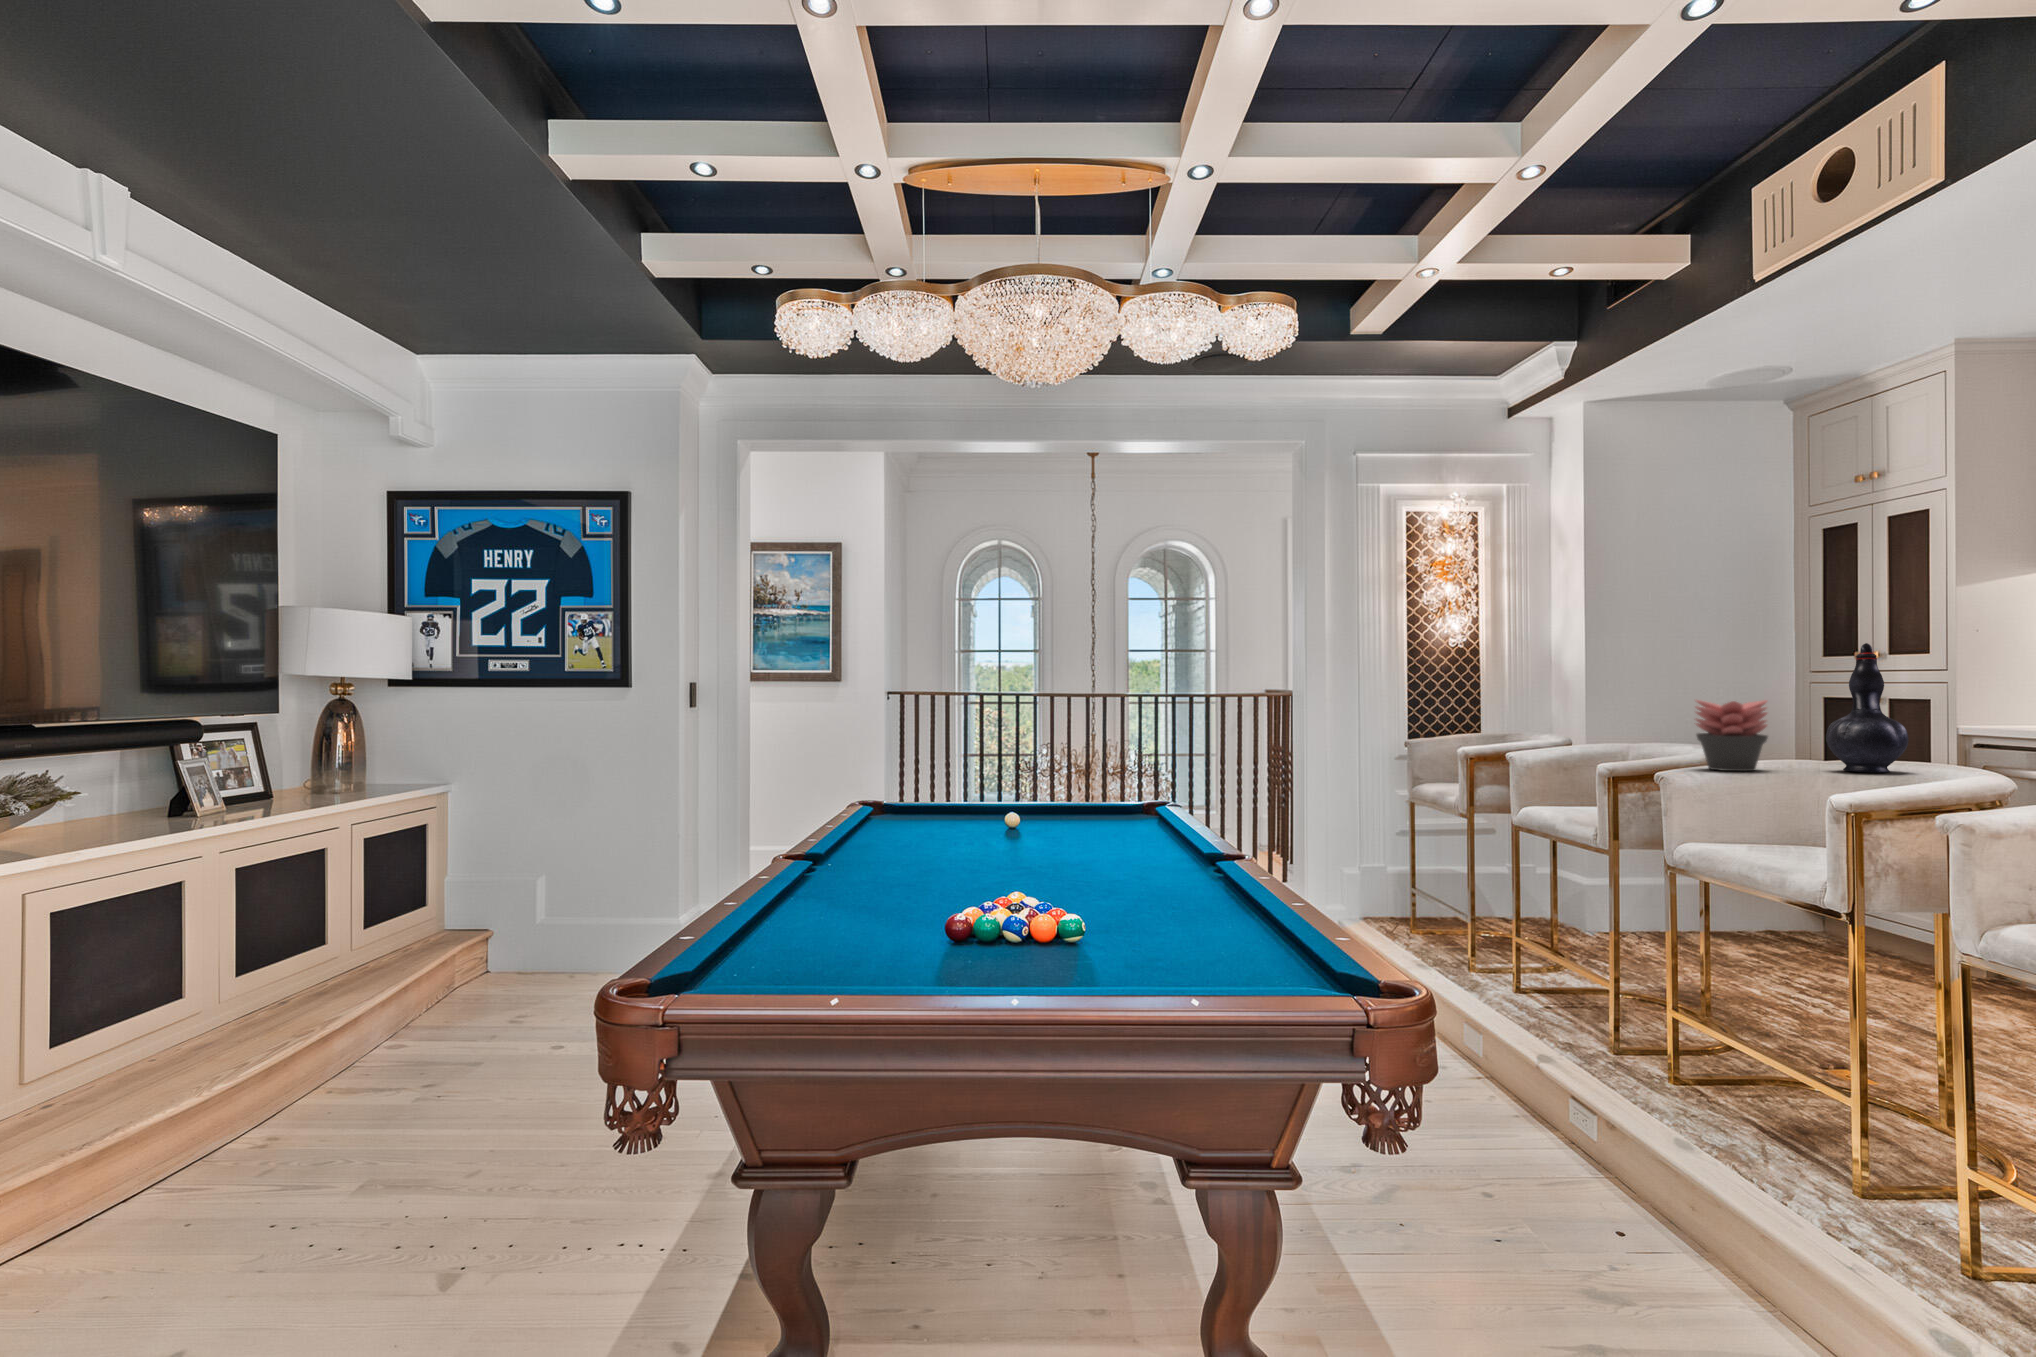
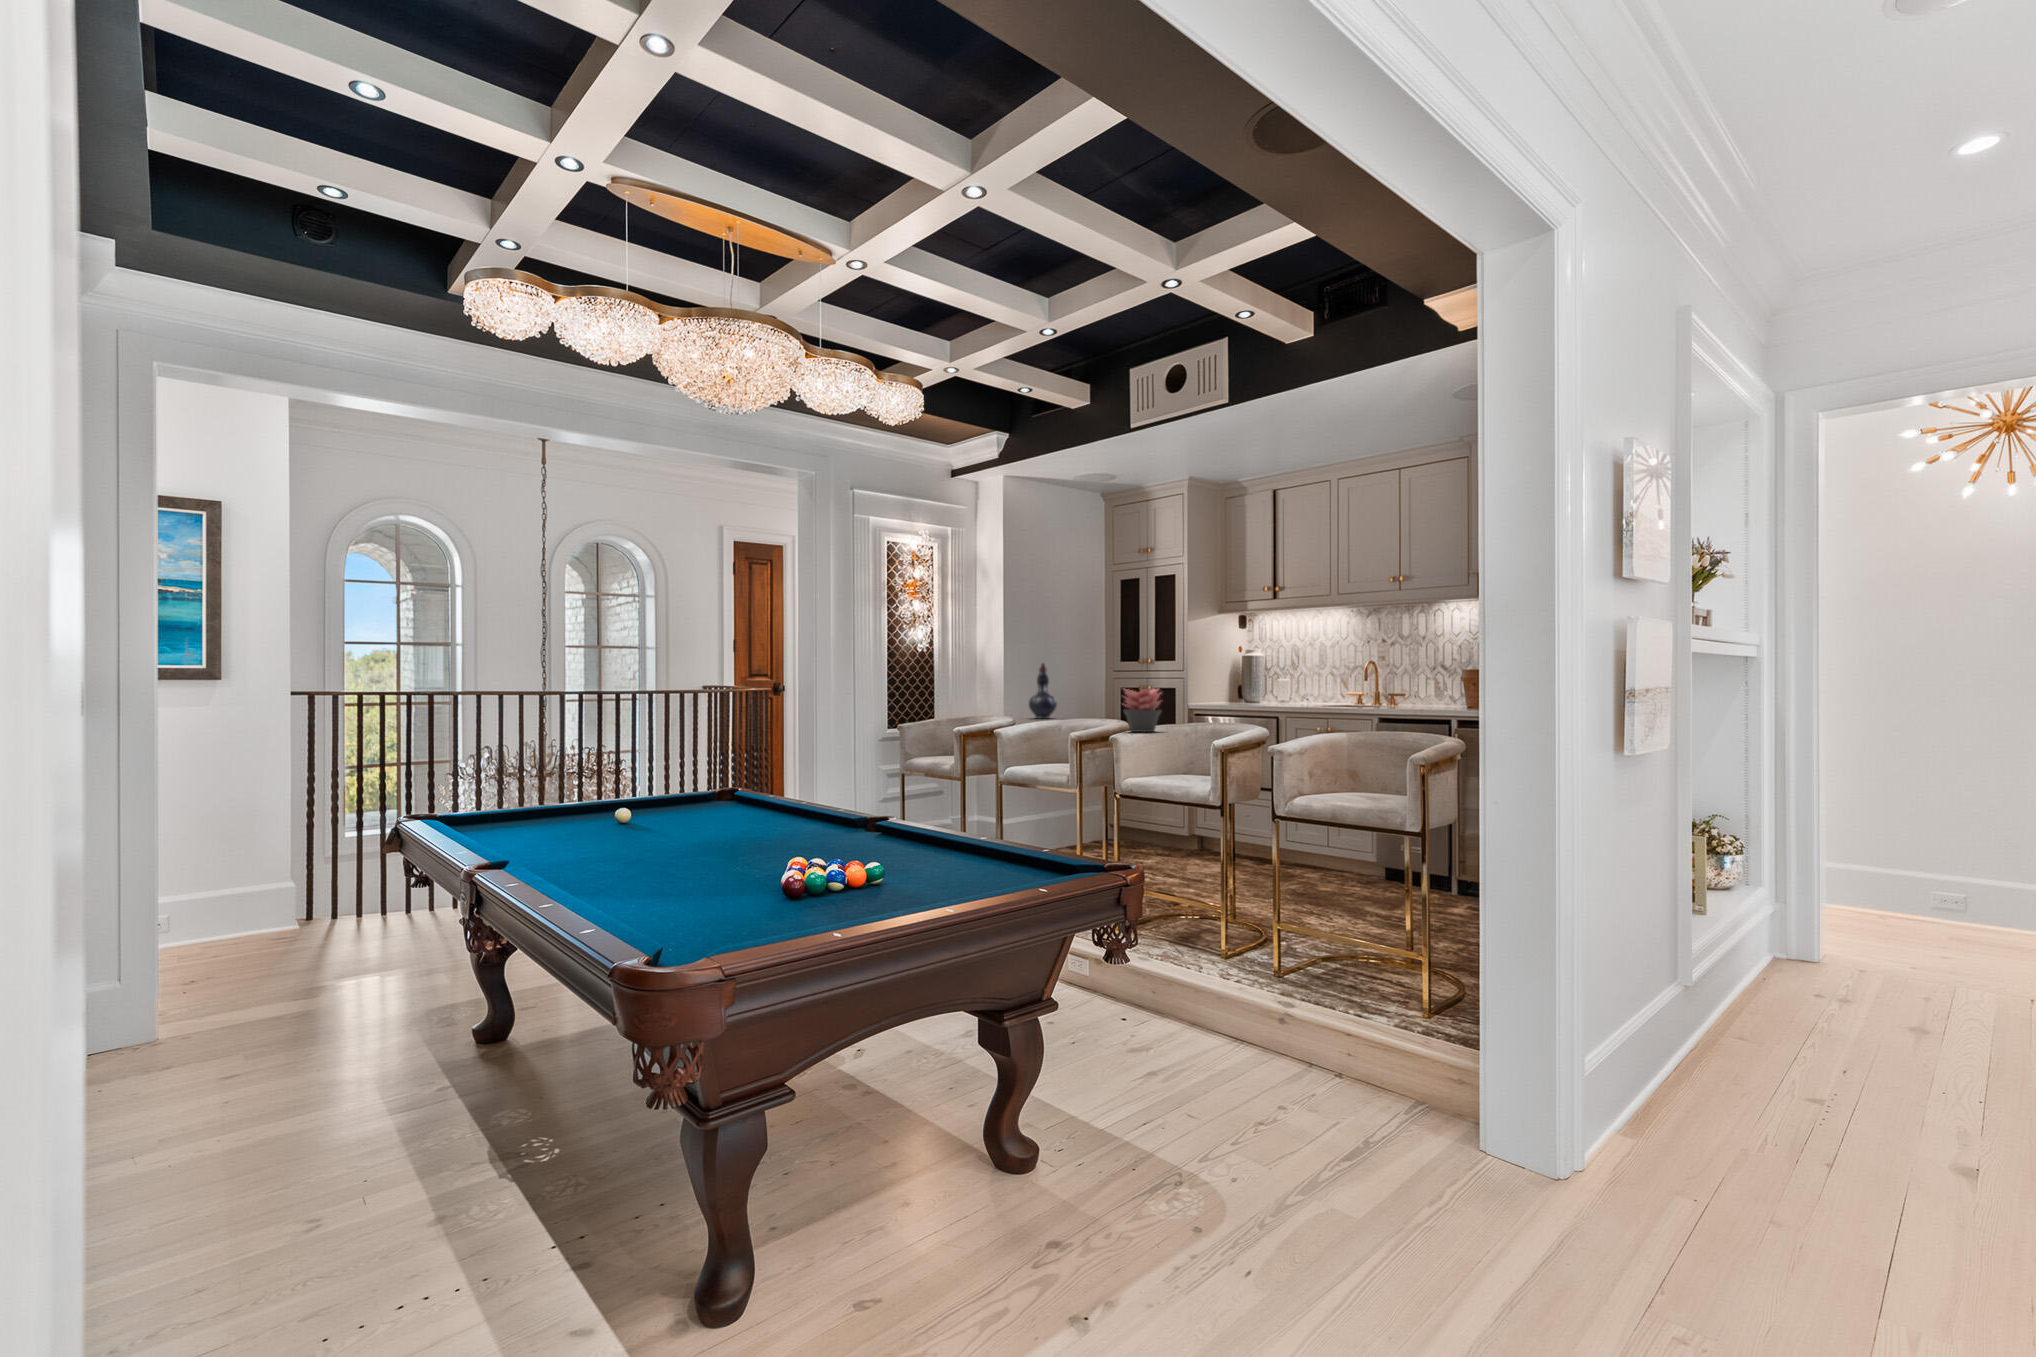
decorative vase: present [1826,643,1909,773] -> present [1029,664,1057,719]

